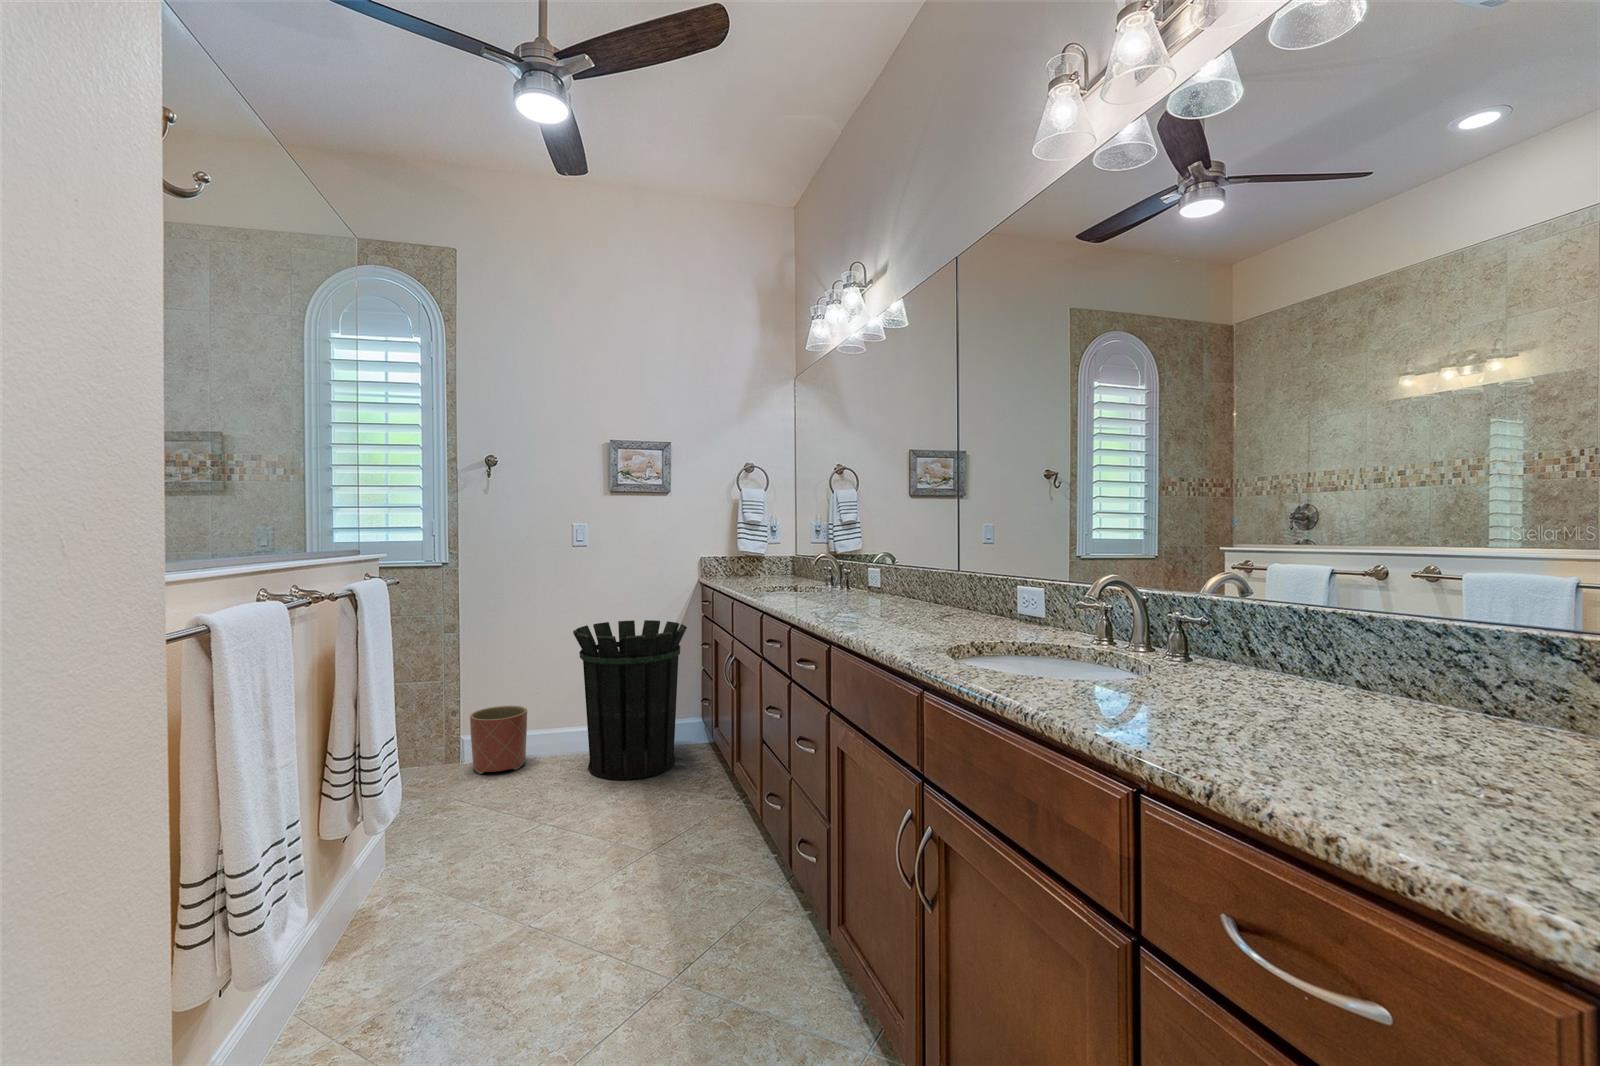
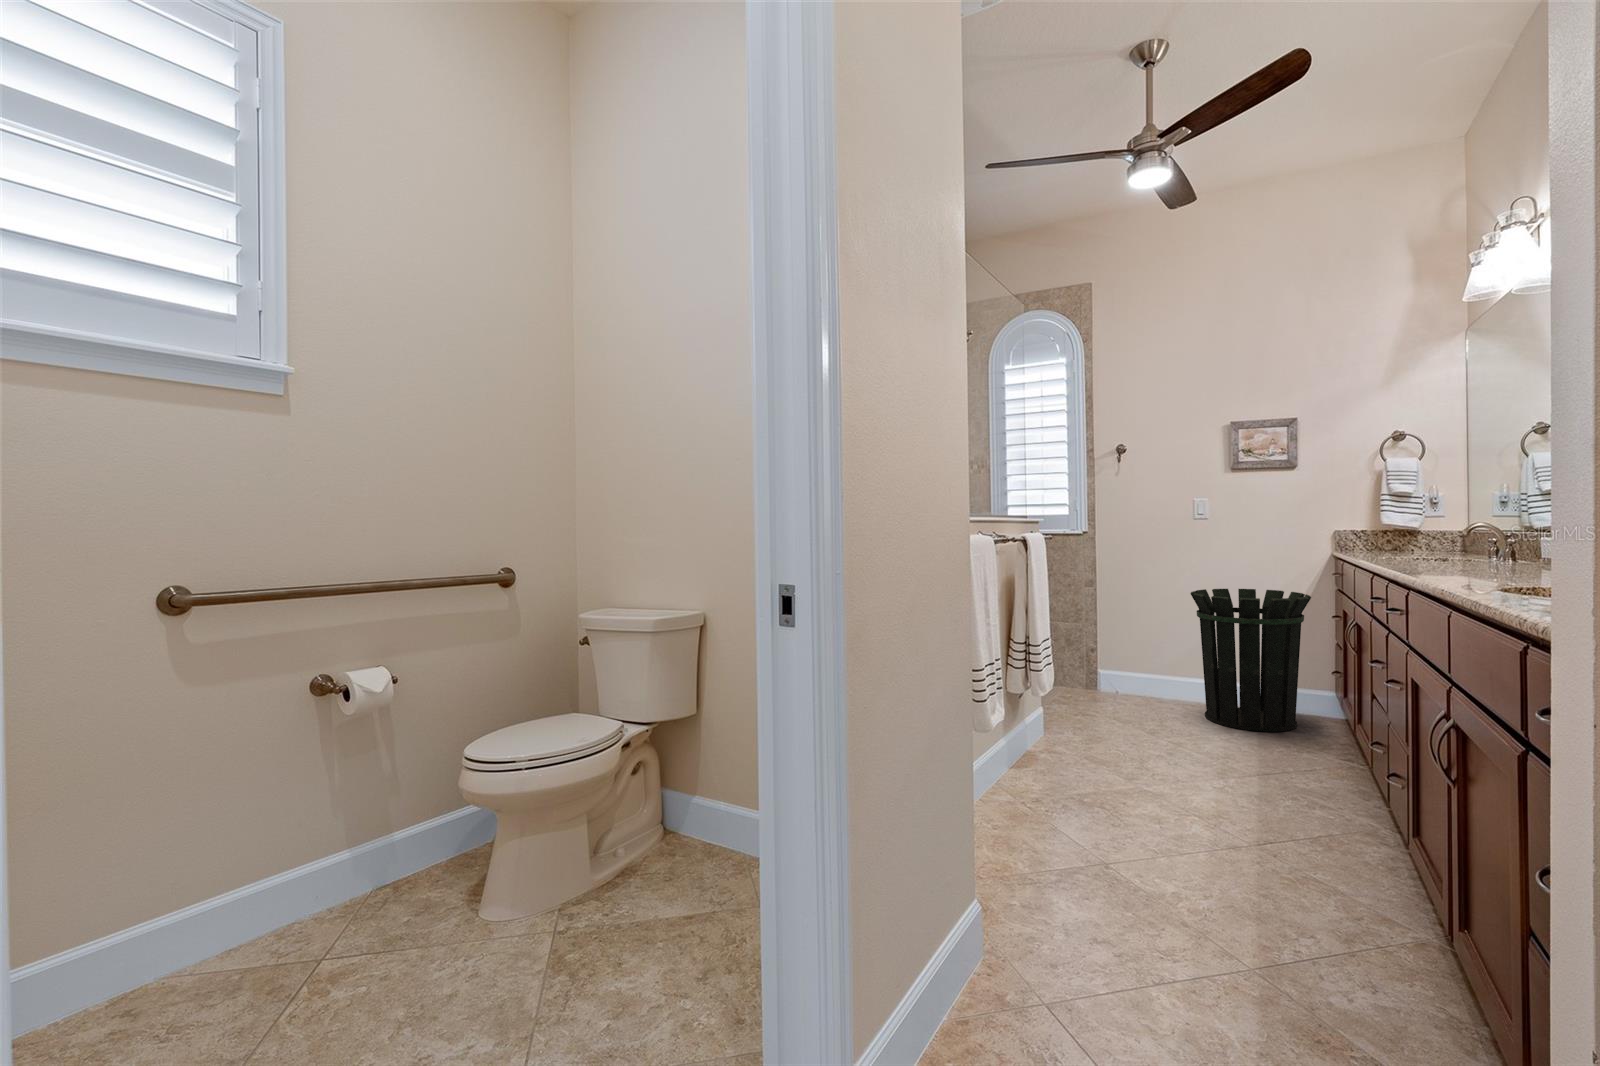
planter: present [470,706,527,774] -> none [1103,651,1150,704]

